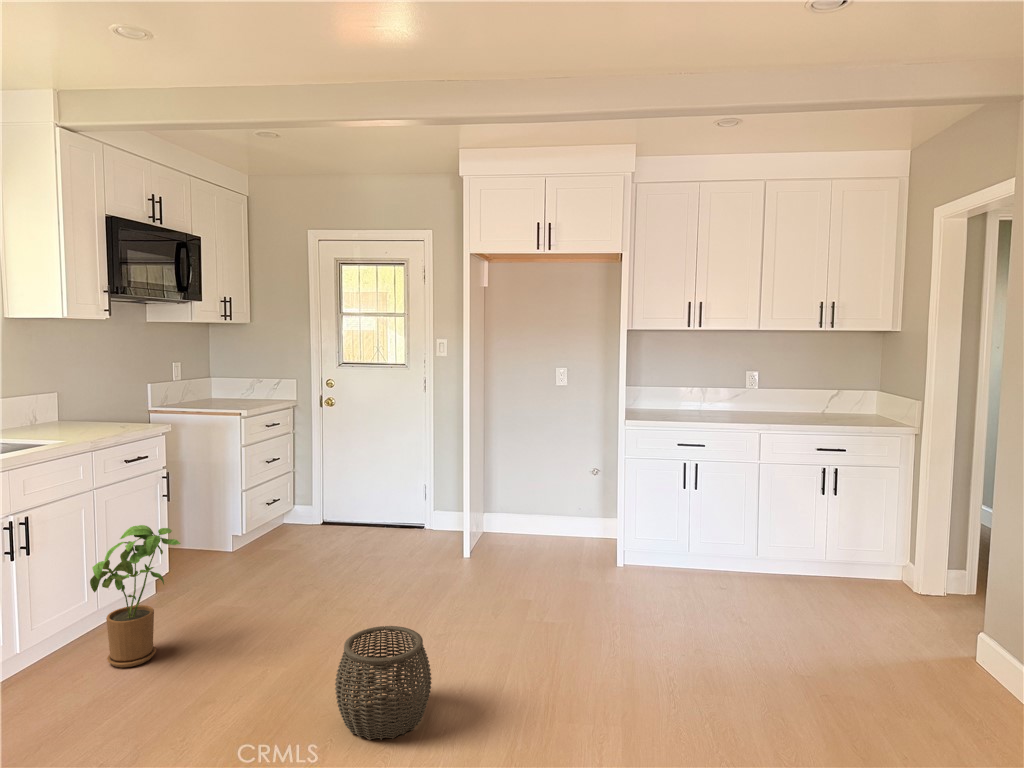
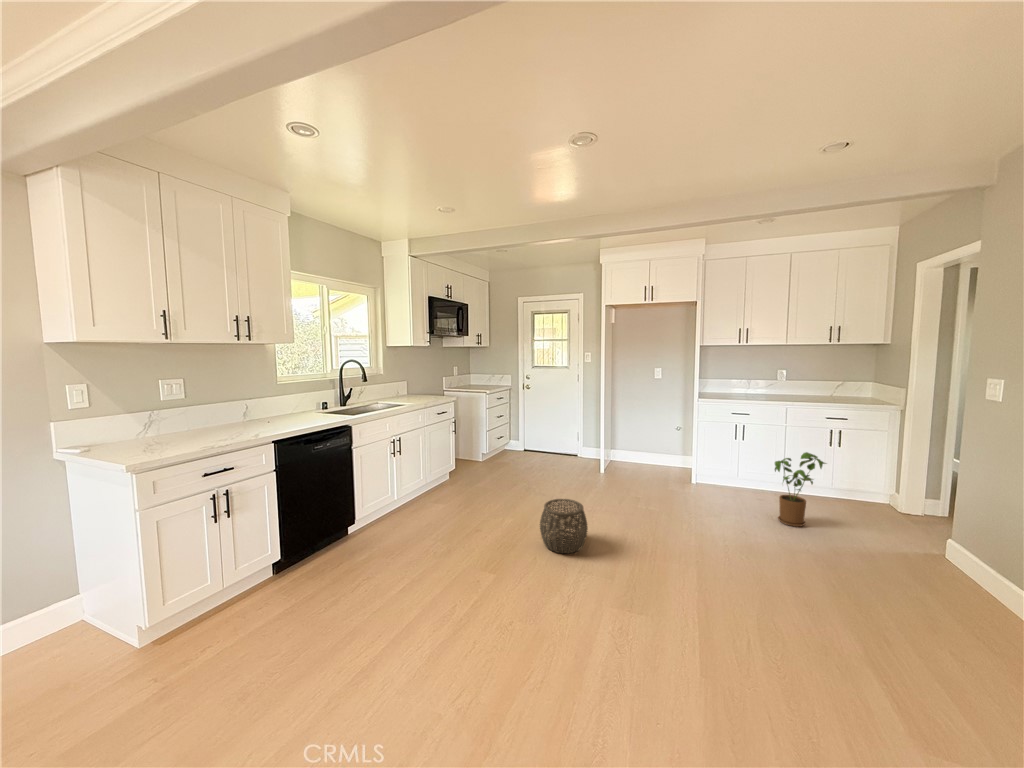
house plant: present [90,525,180,667] -> present [775,452,826,527]

